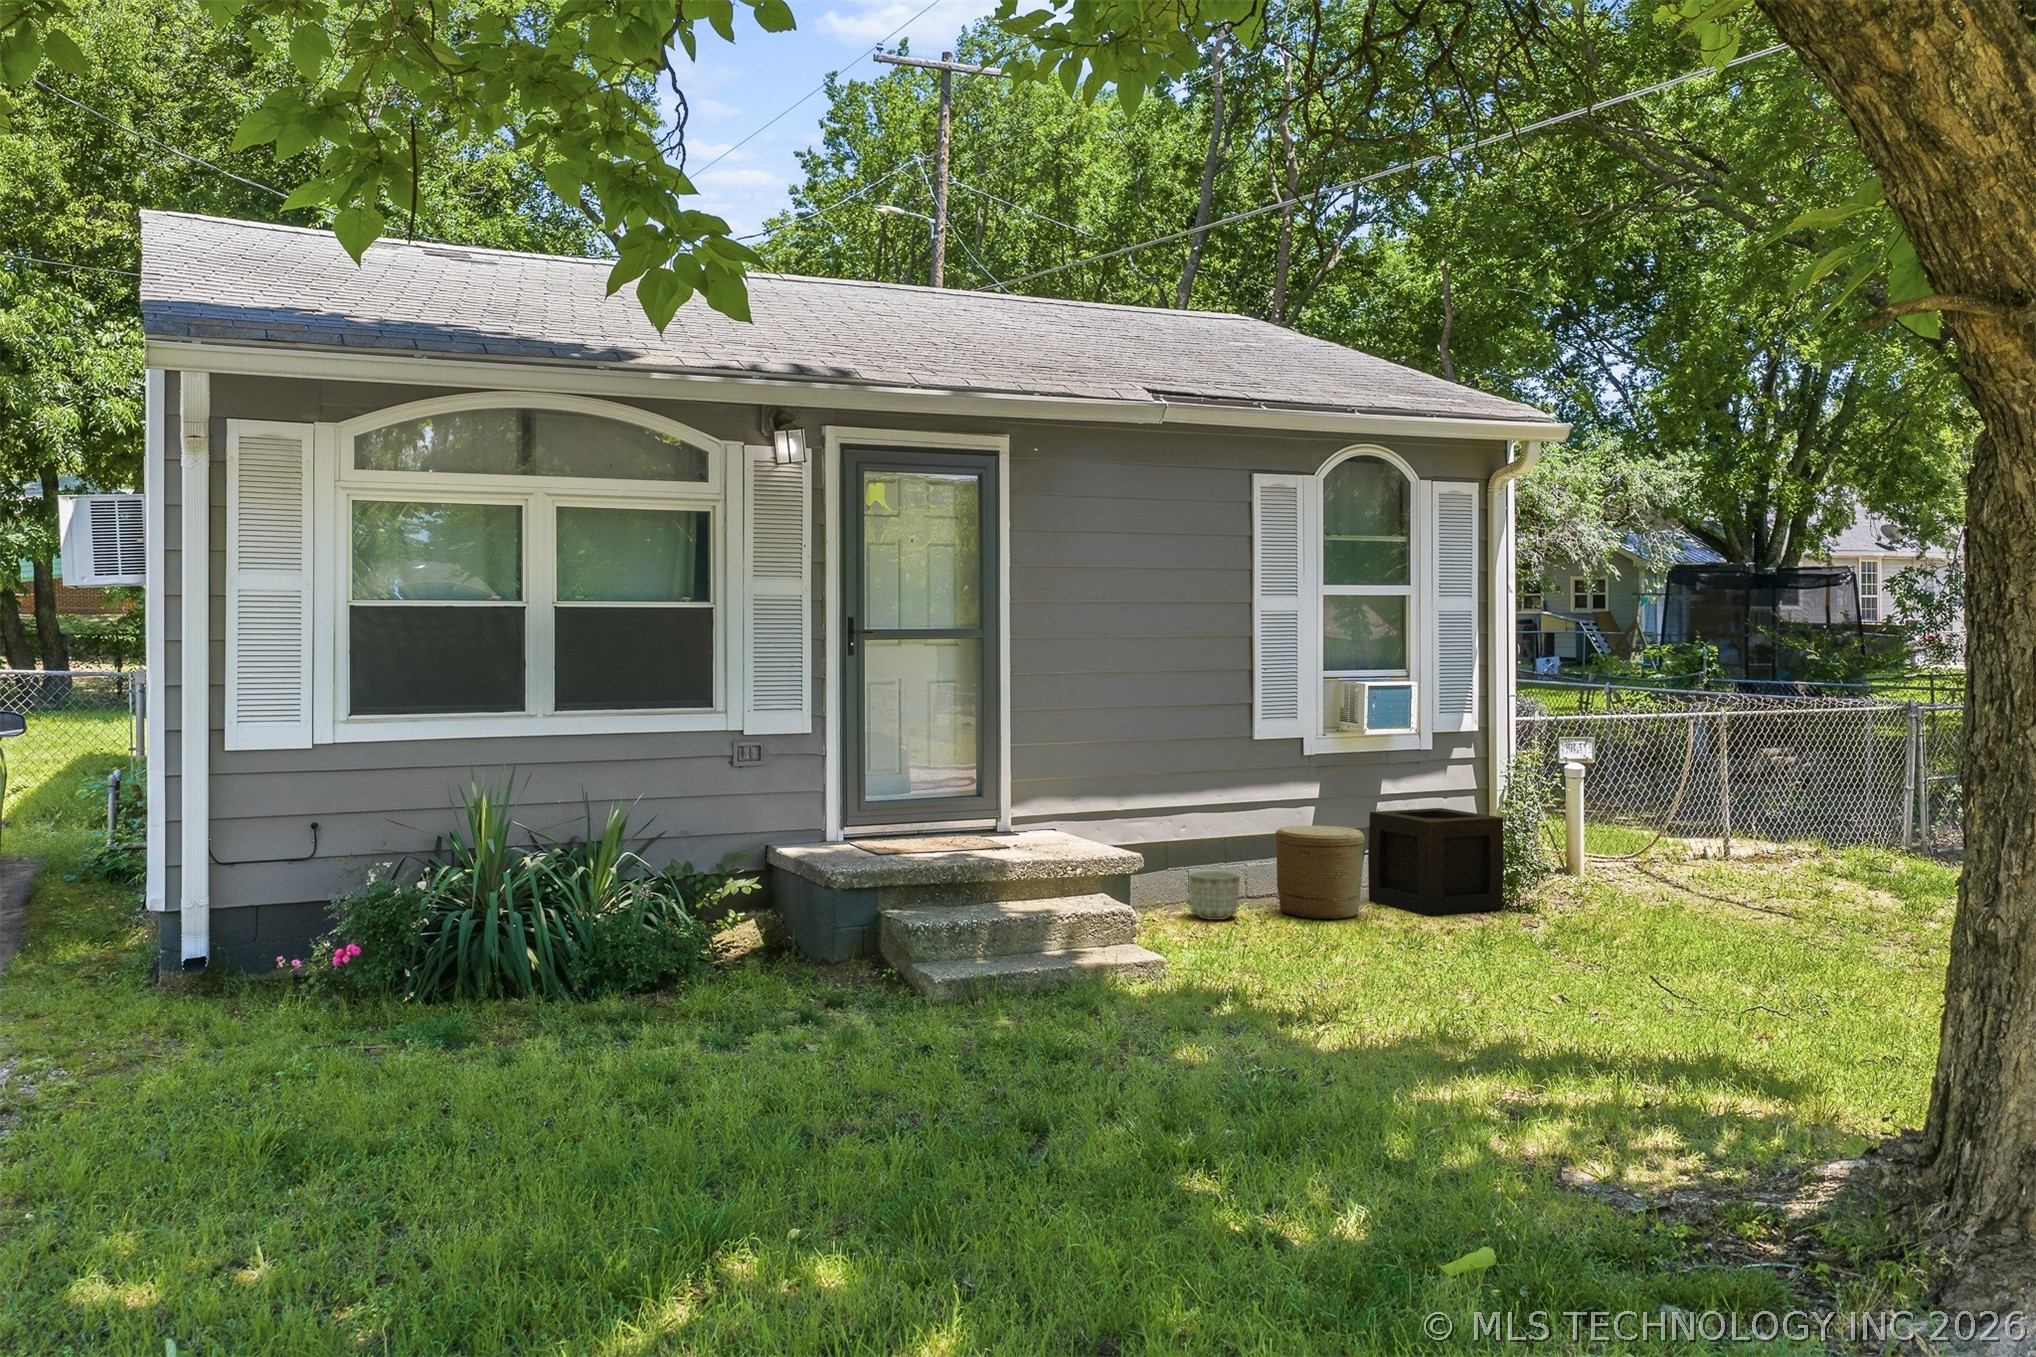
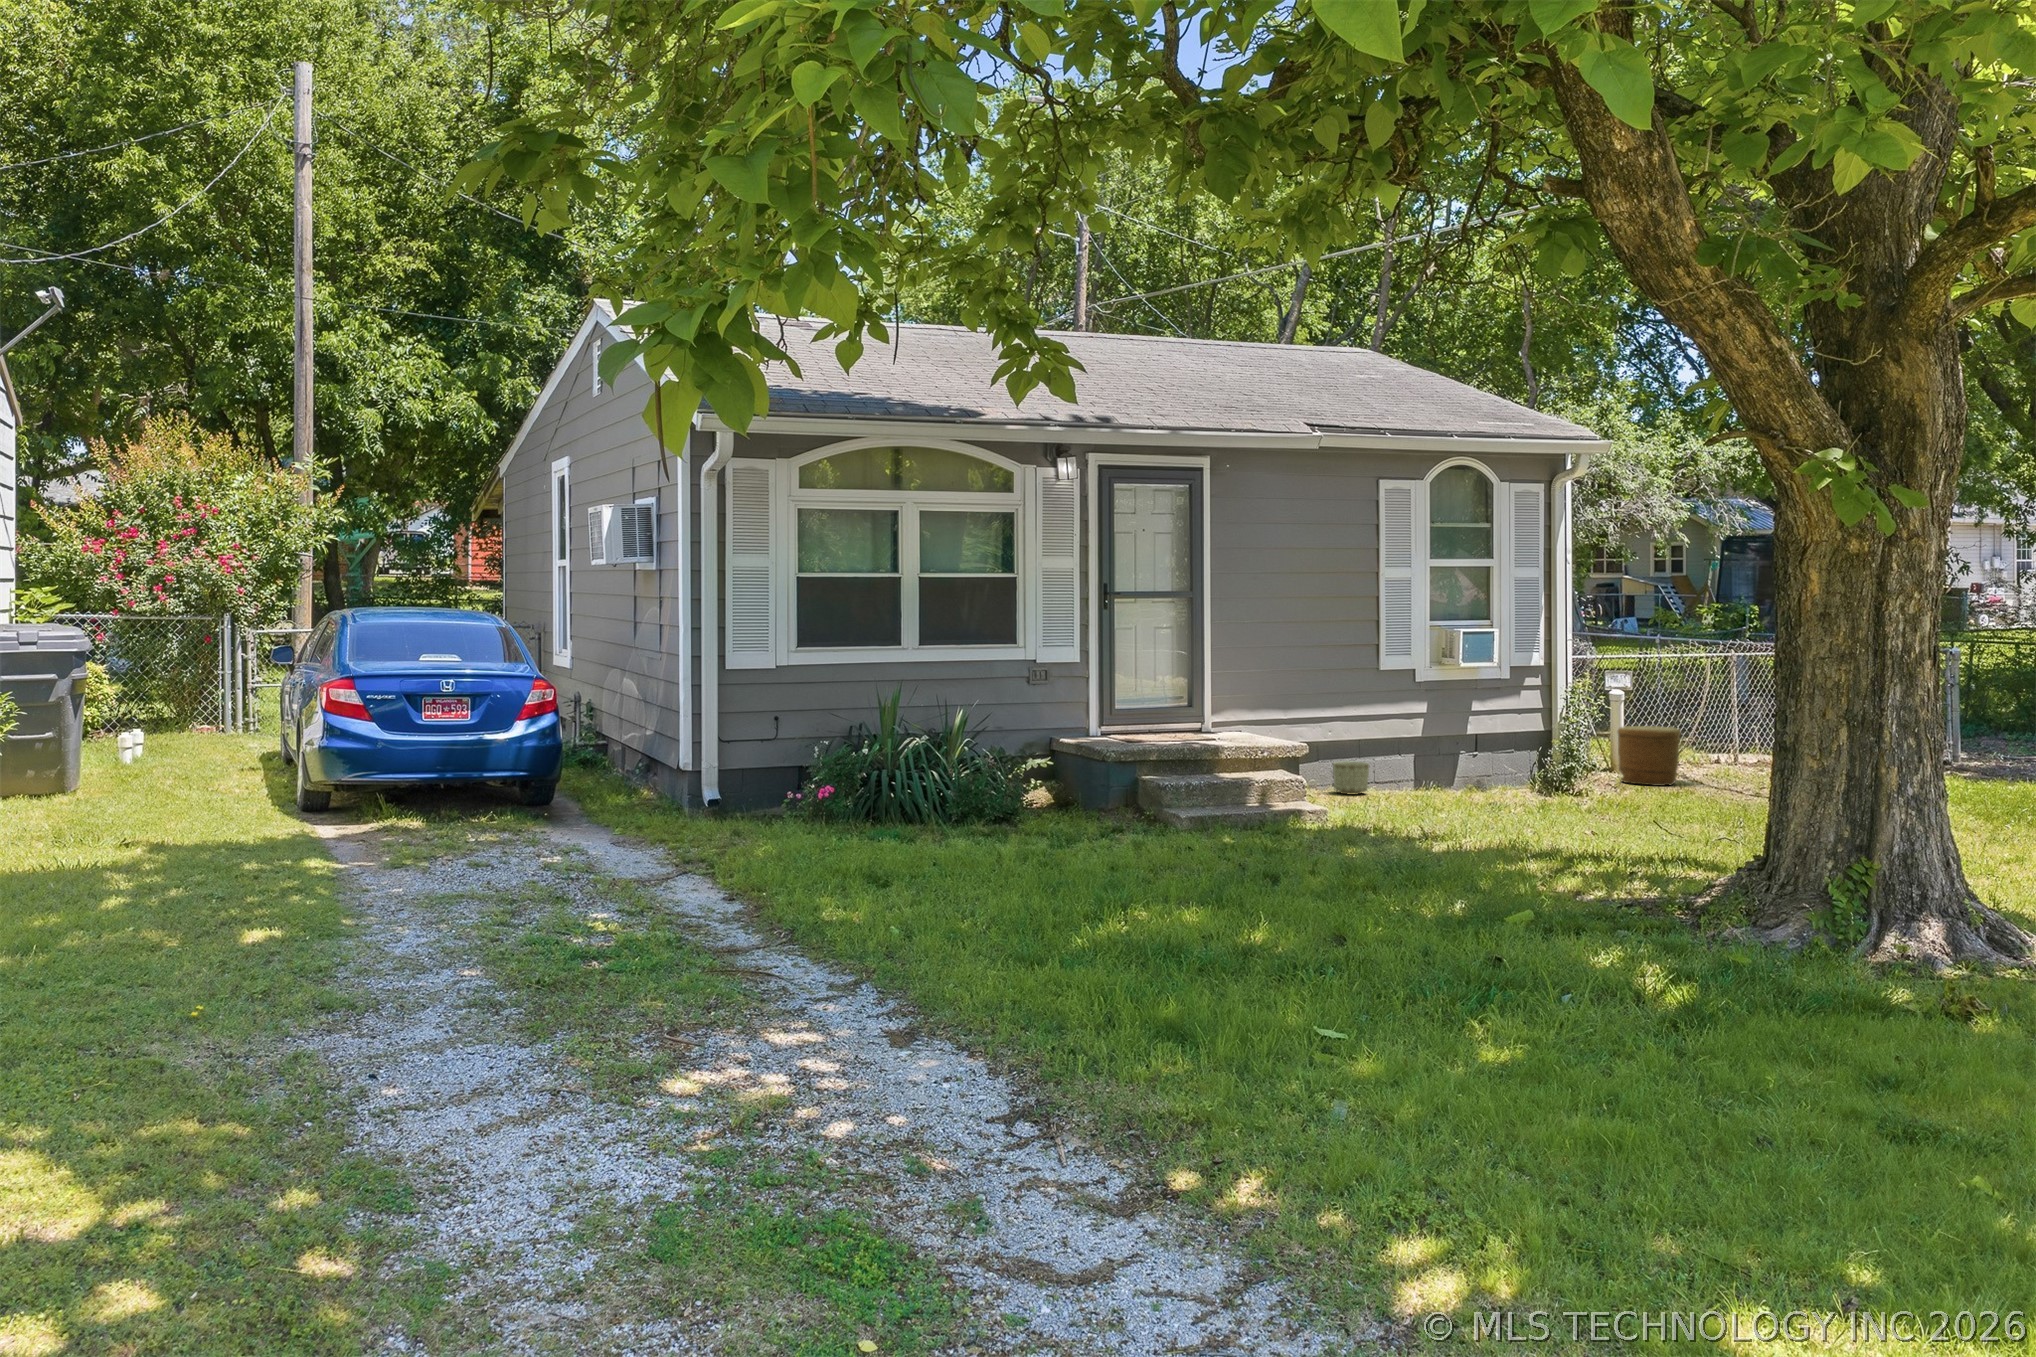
wooden crate: present [1368,808,1504,916] -> none [1461,721,1559,794]
woven basket: present [1275,826,1365,920] -> present [1618,726,1681,786]

